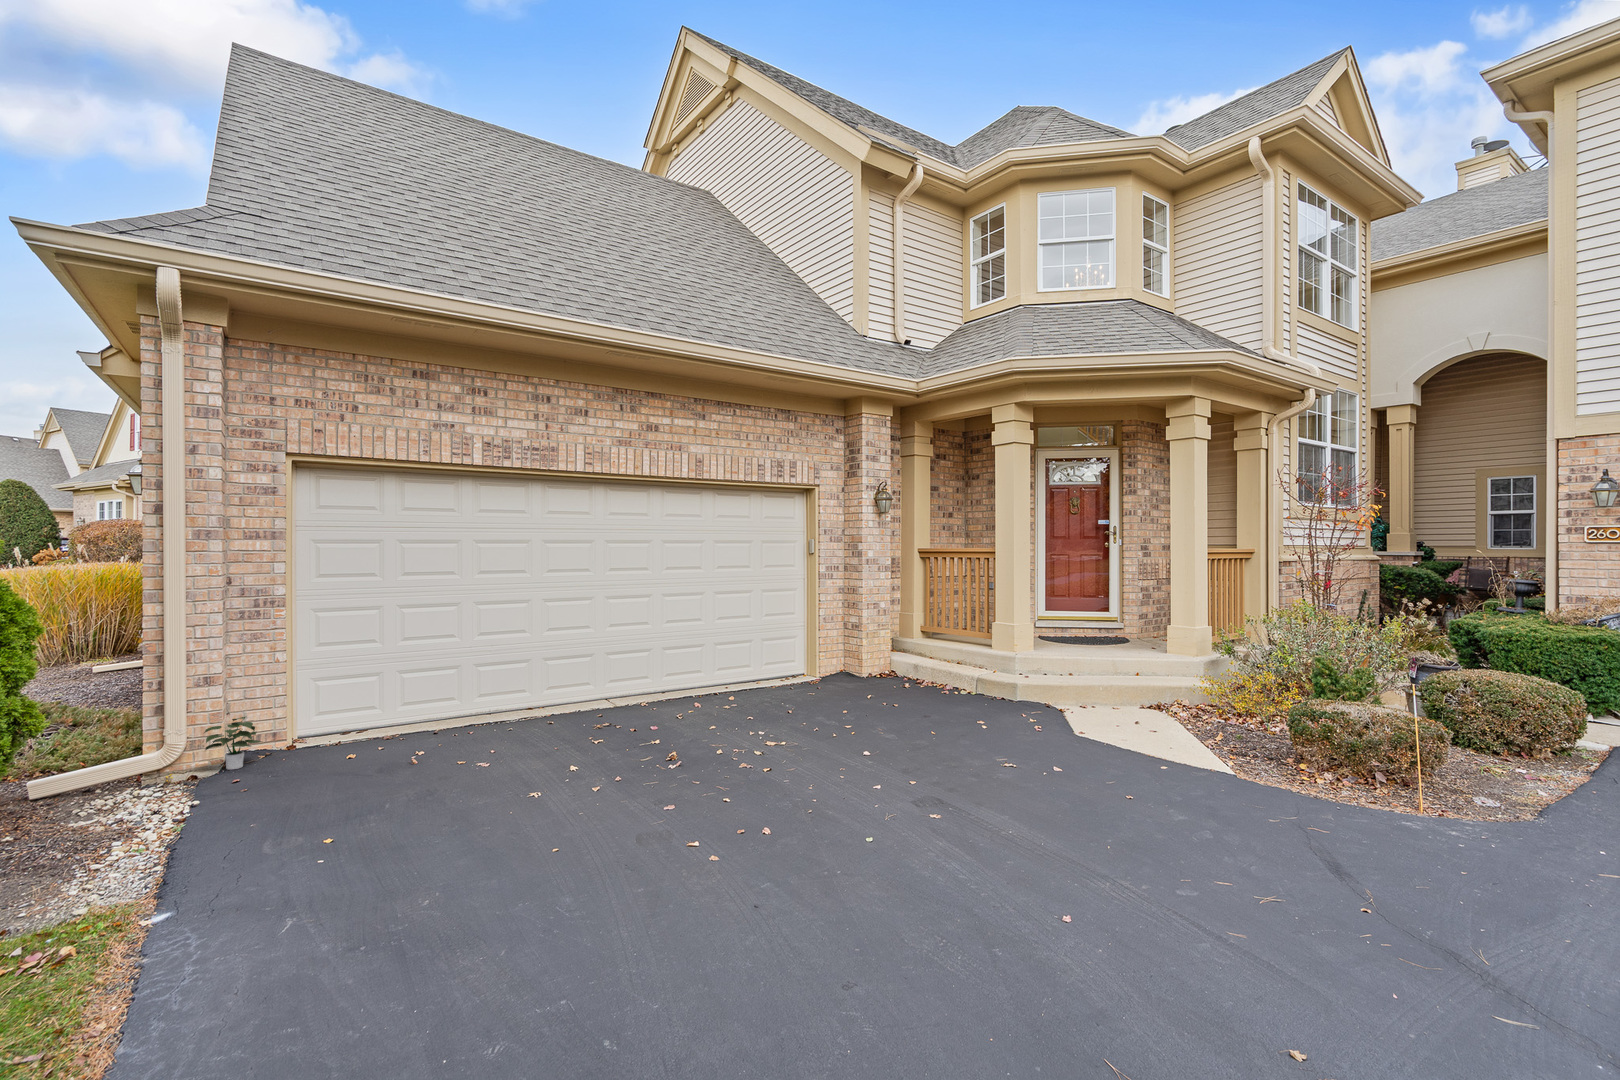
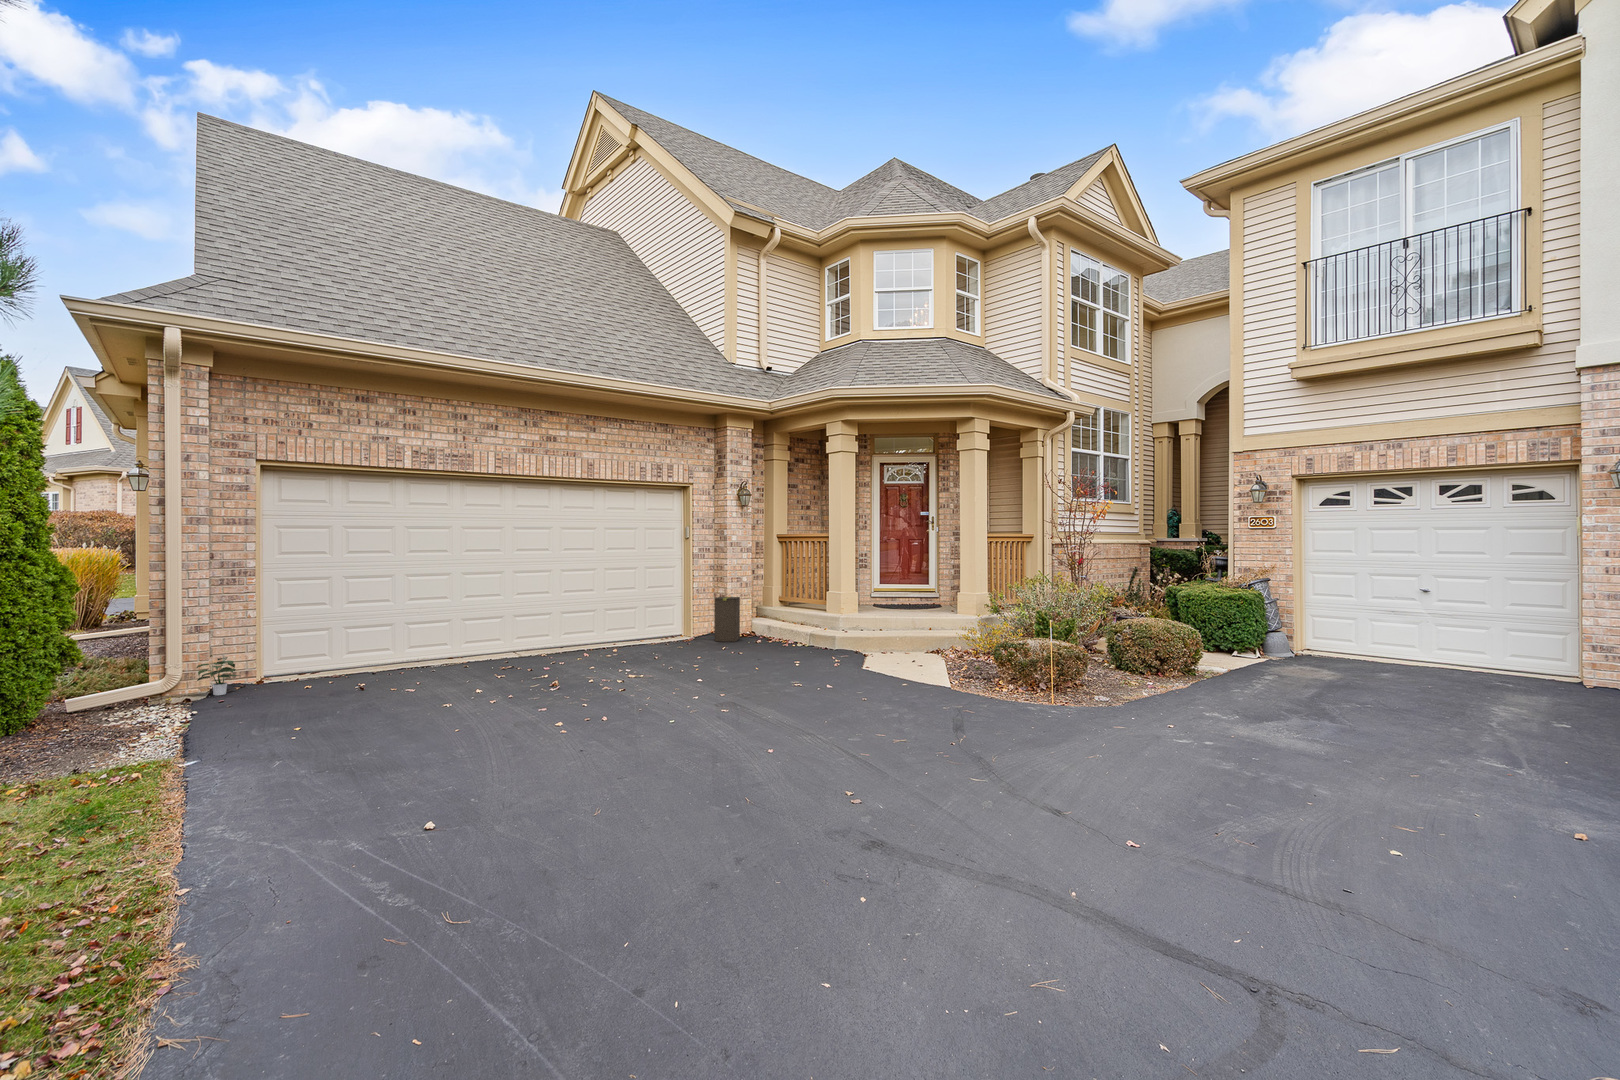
cardboard box: none [849,628,879,687] -> present [715,597,740,642]

